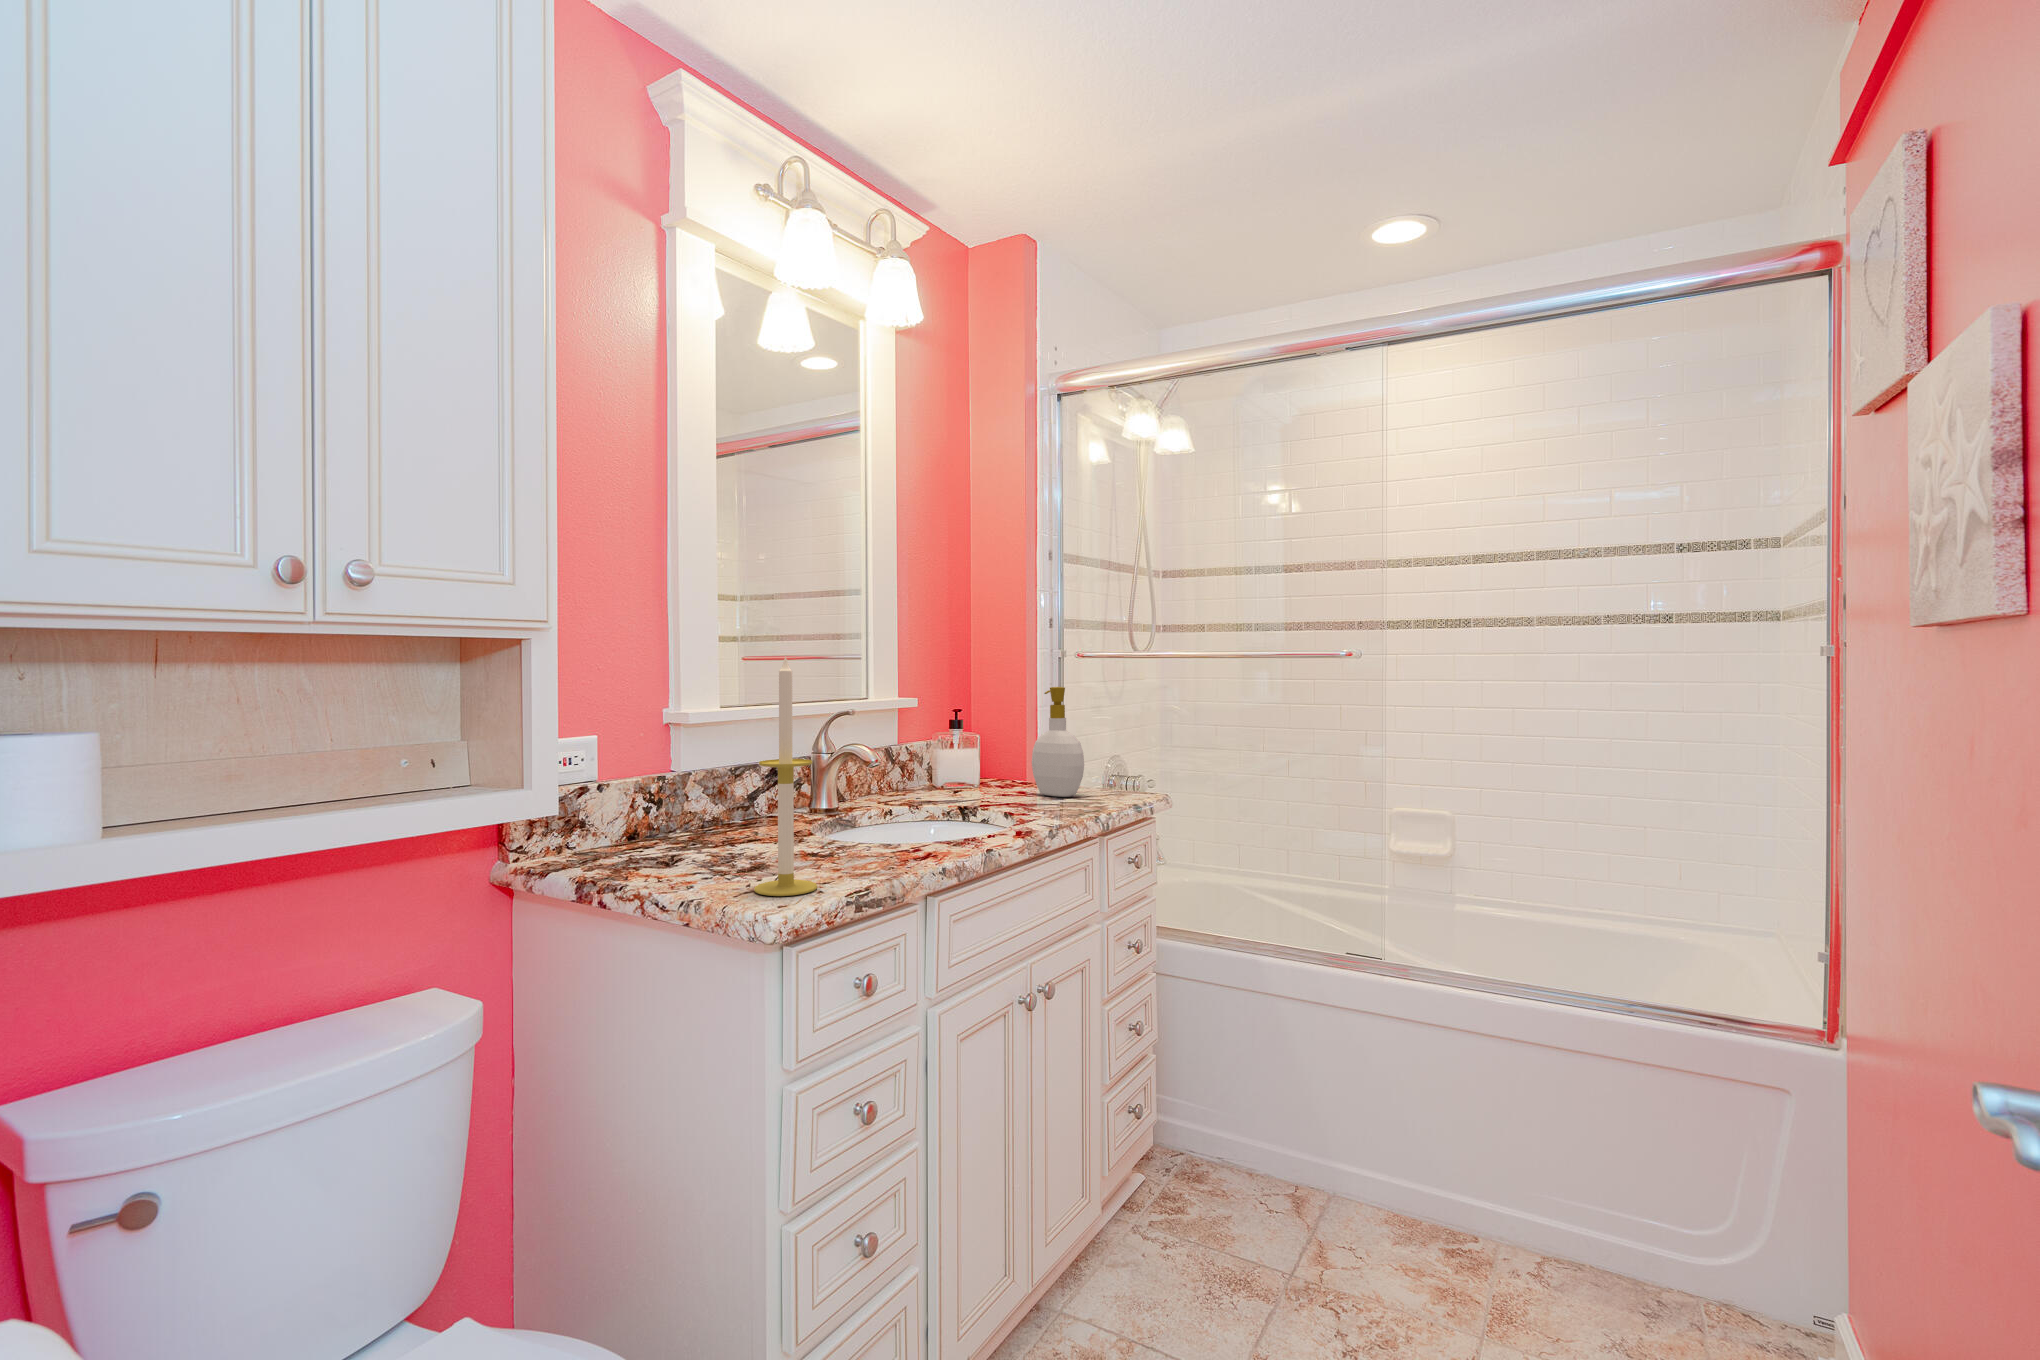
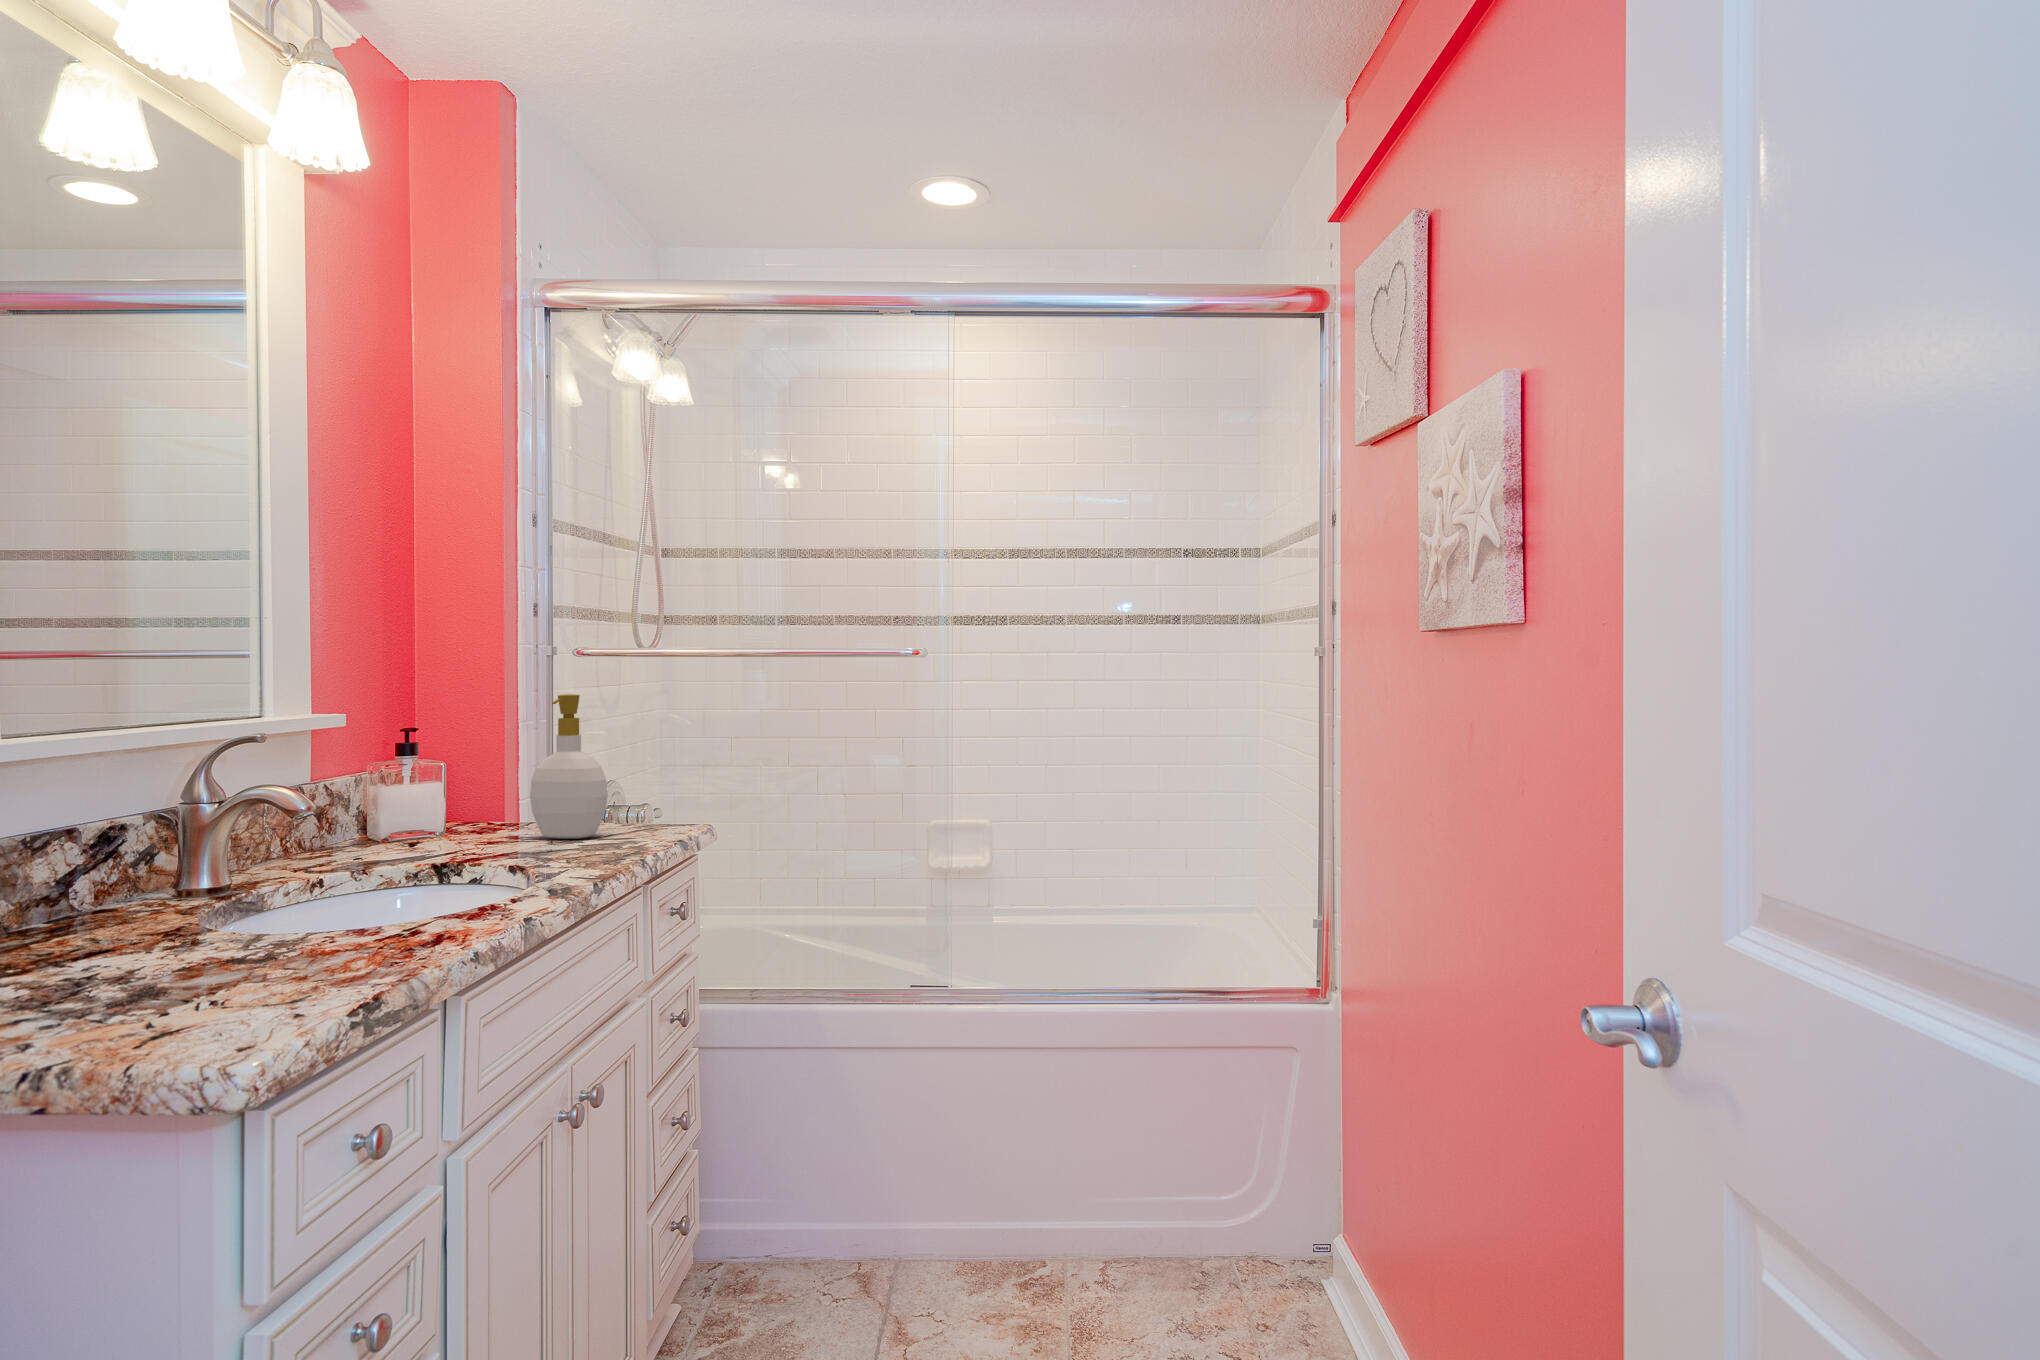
candle: present [754,656,817,896] -> none [166,649,289,1036]

